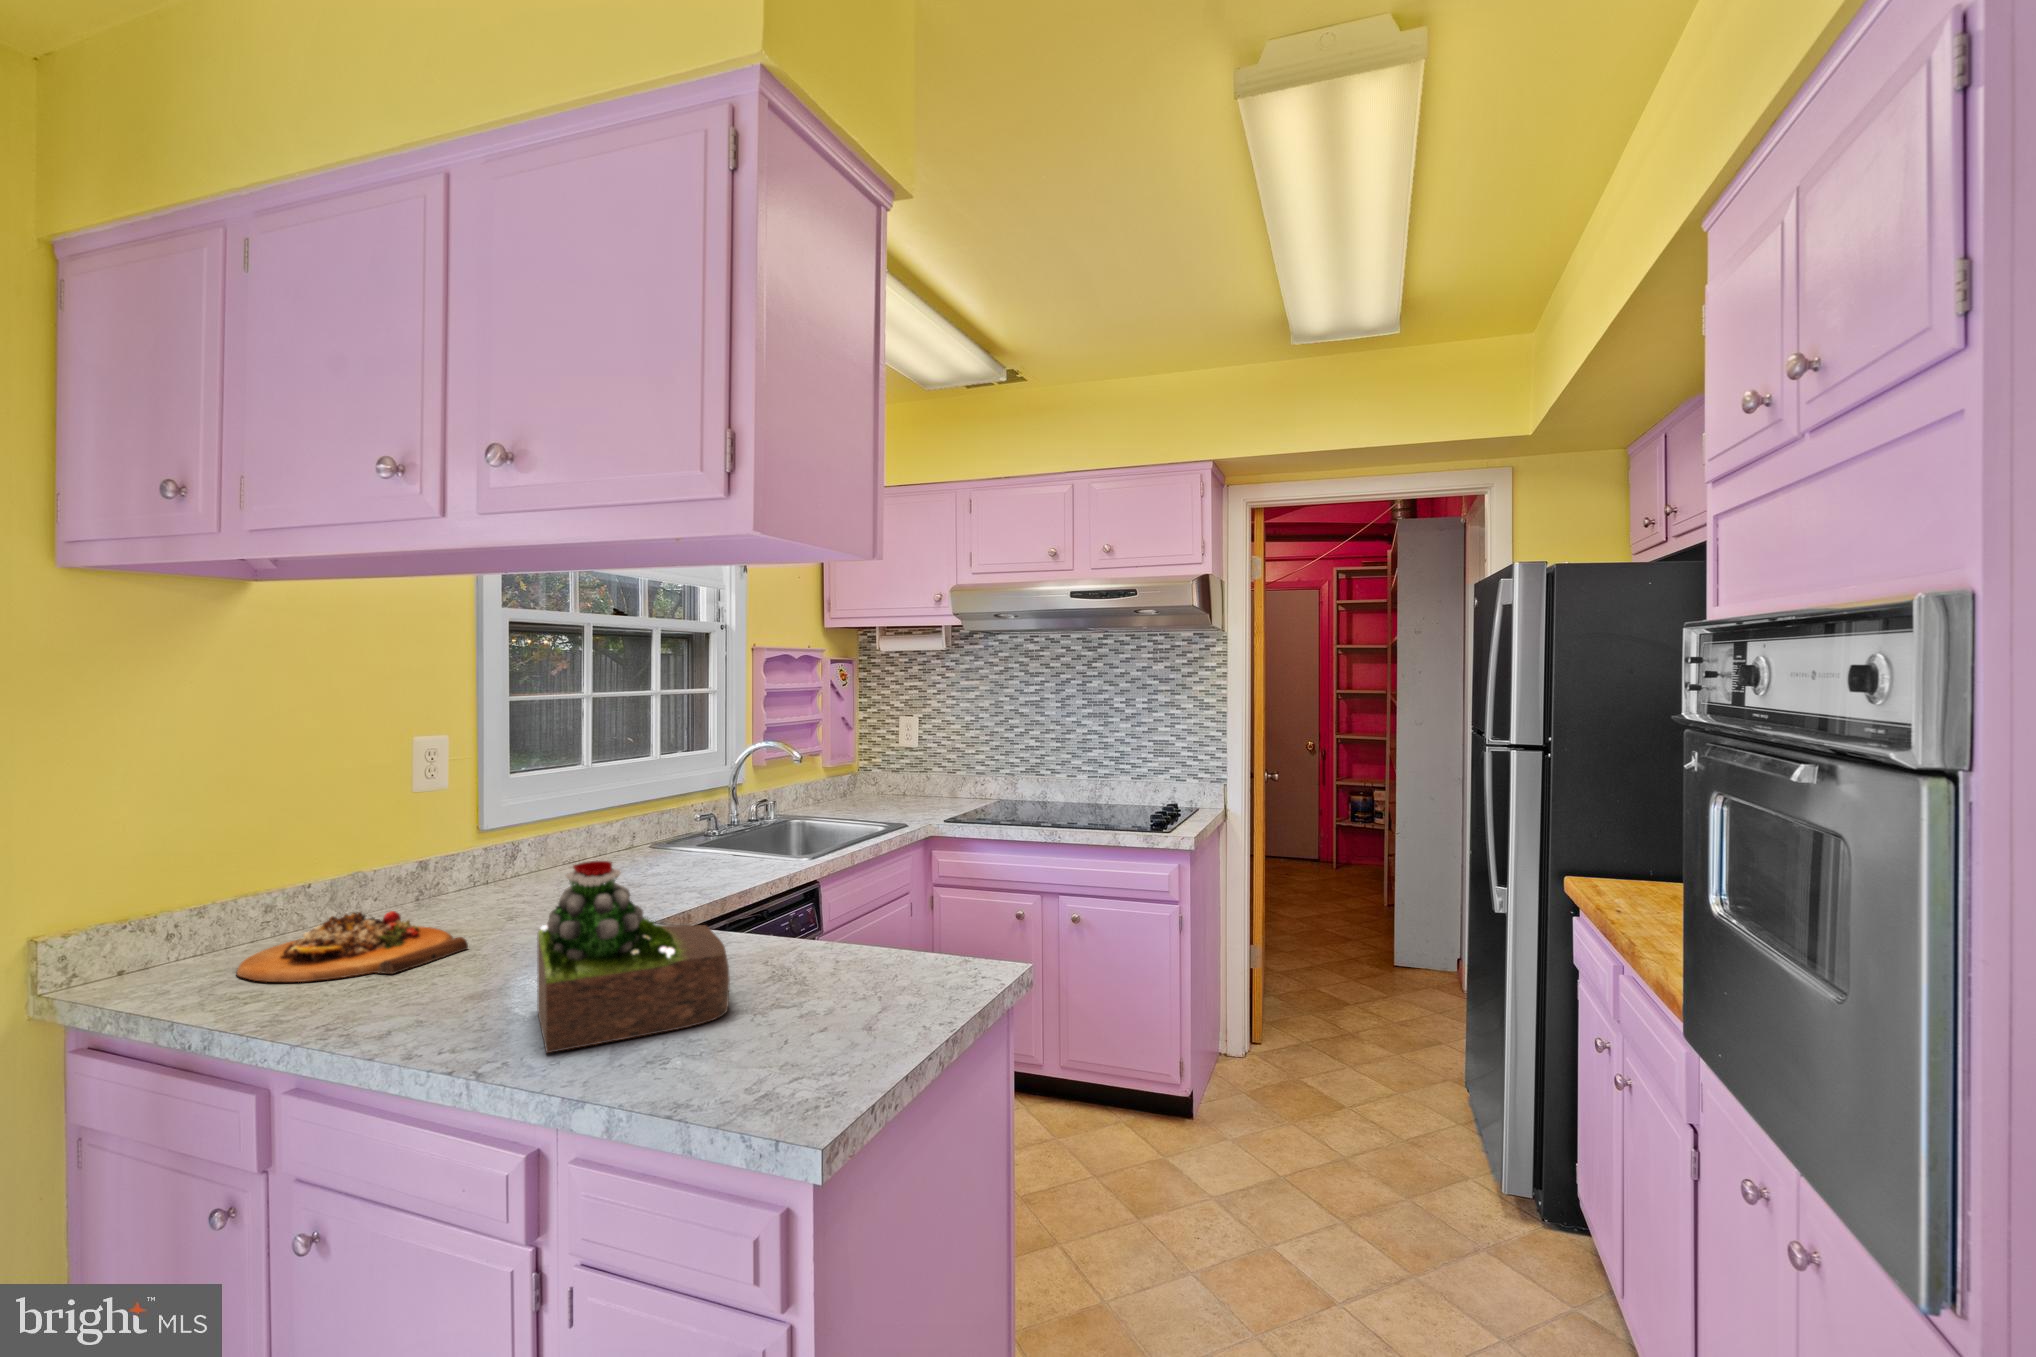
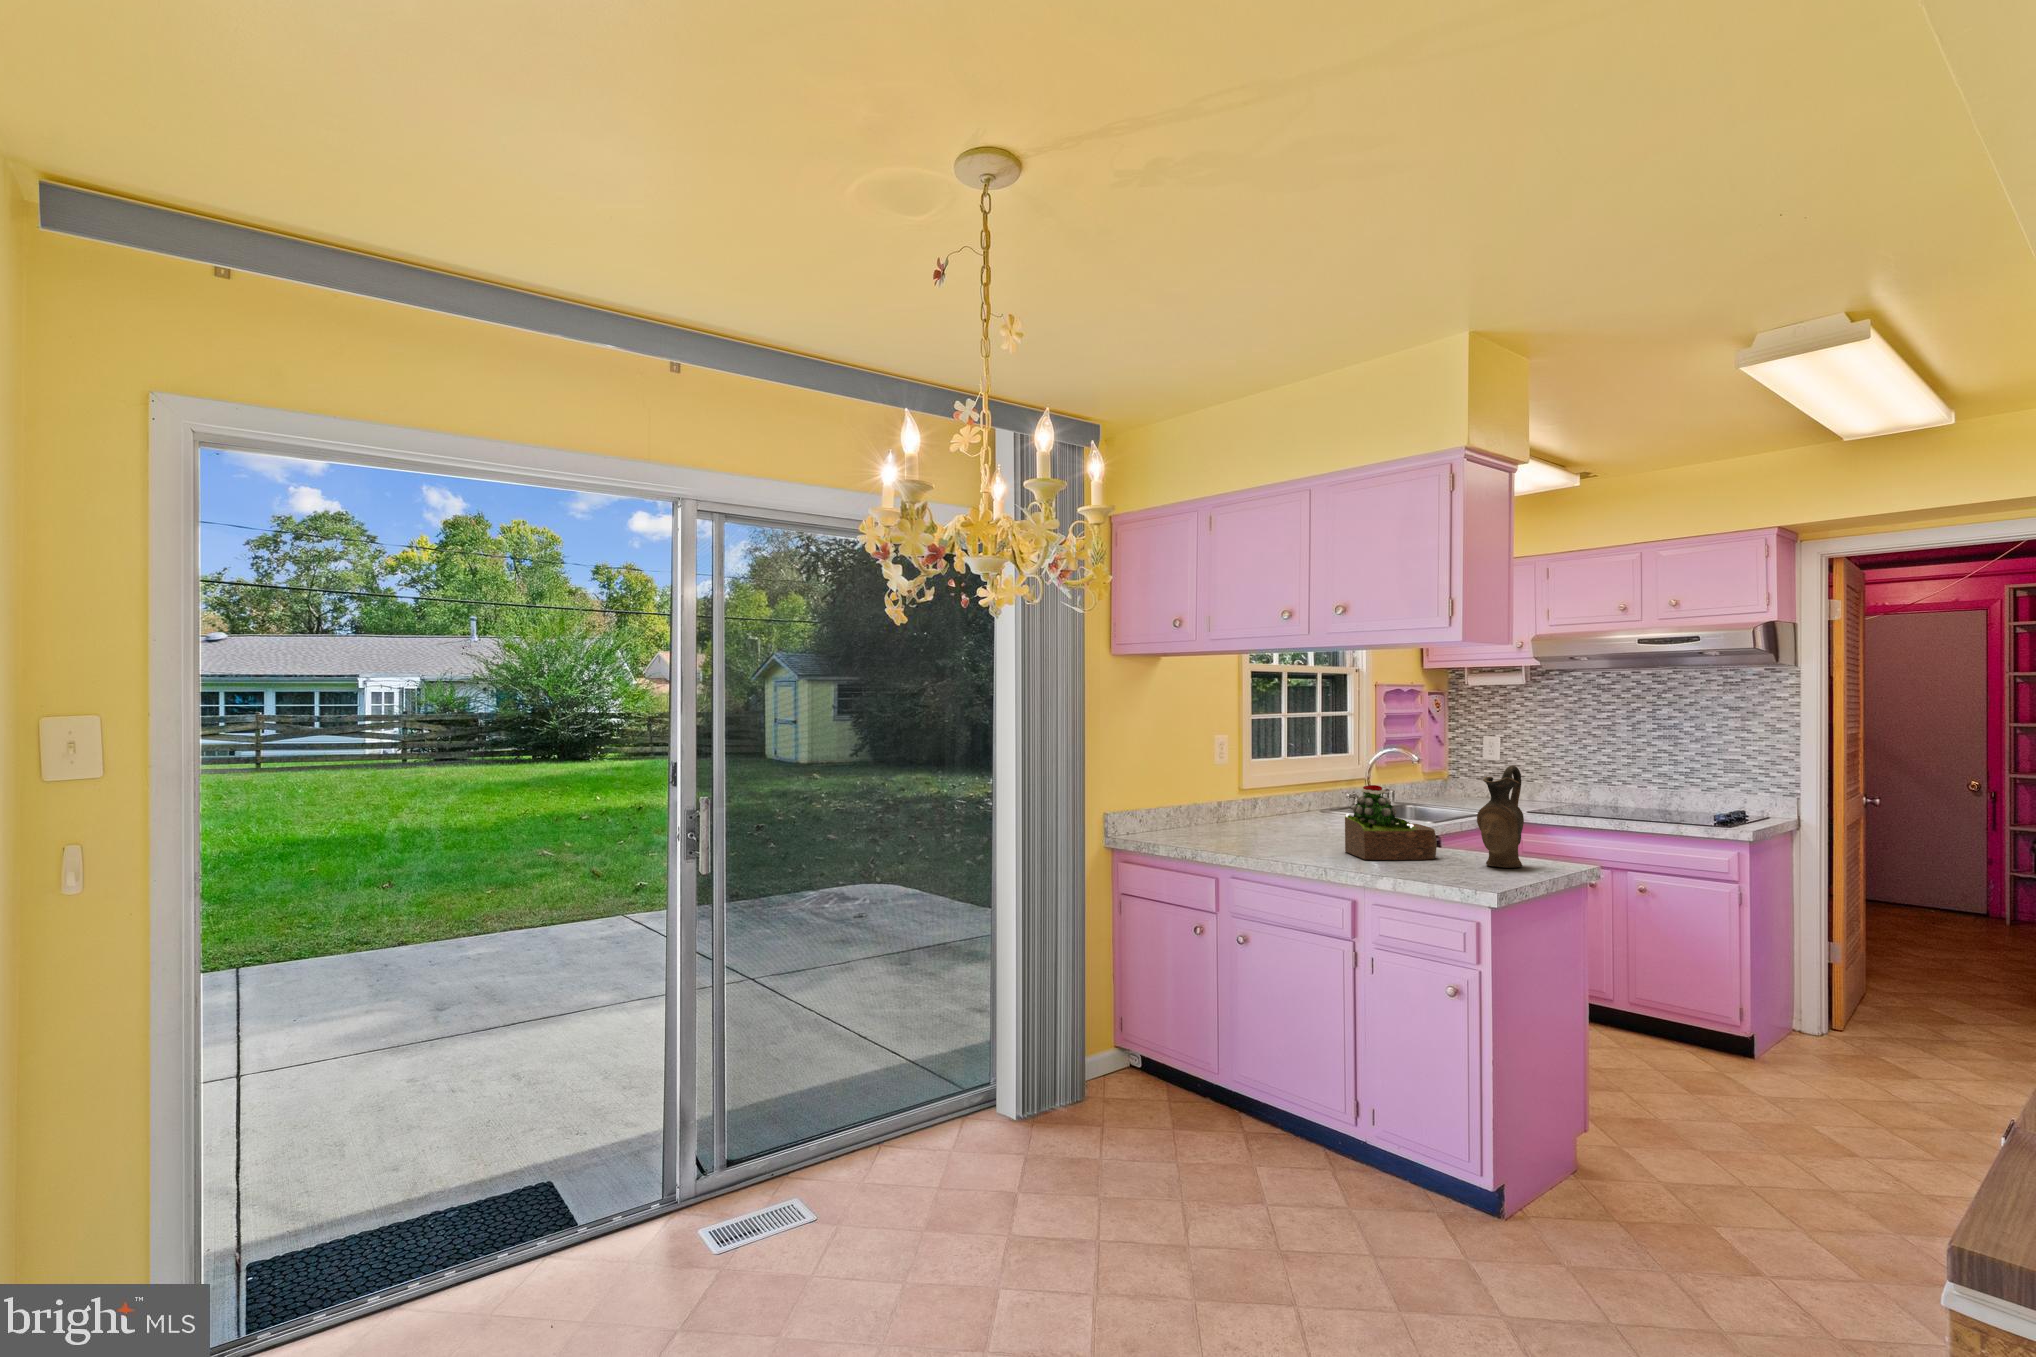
ceramic pitcher: none [799,808,895,1043] -> present [1477,765,1524,868]
cutting board: present [237,911,468,982] -> none [1188,815,1283,840]

